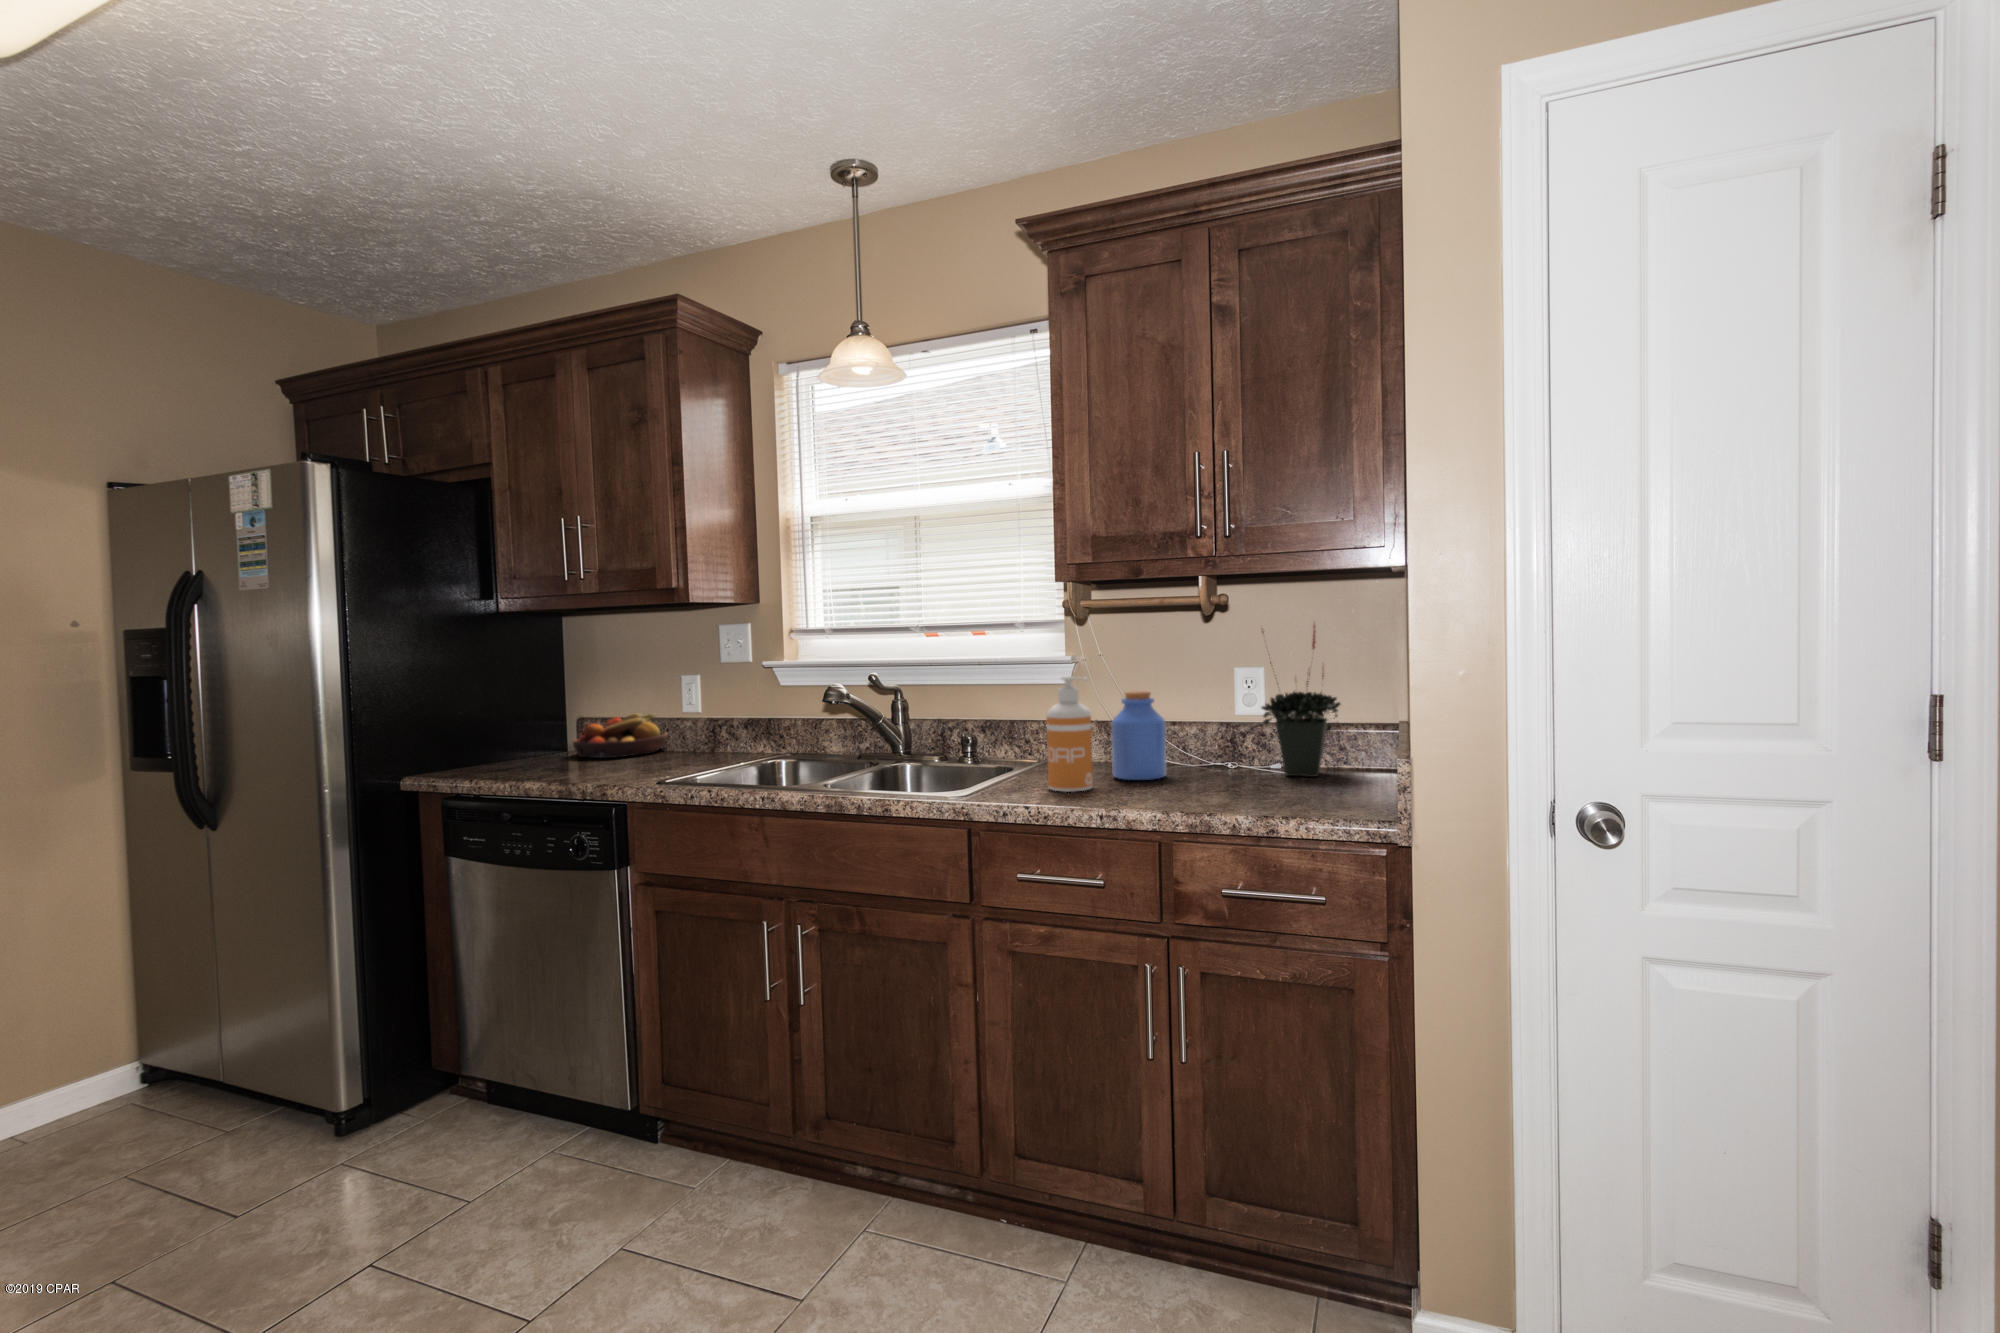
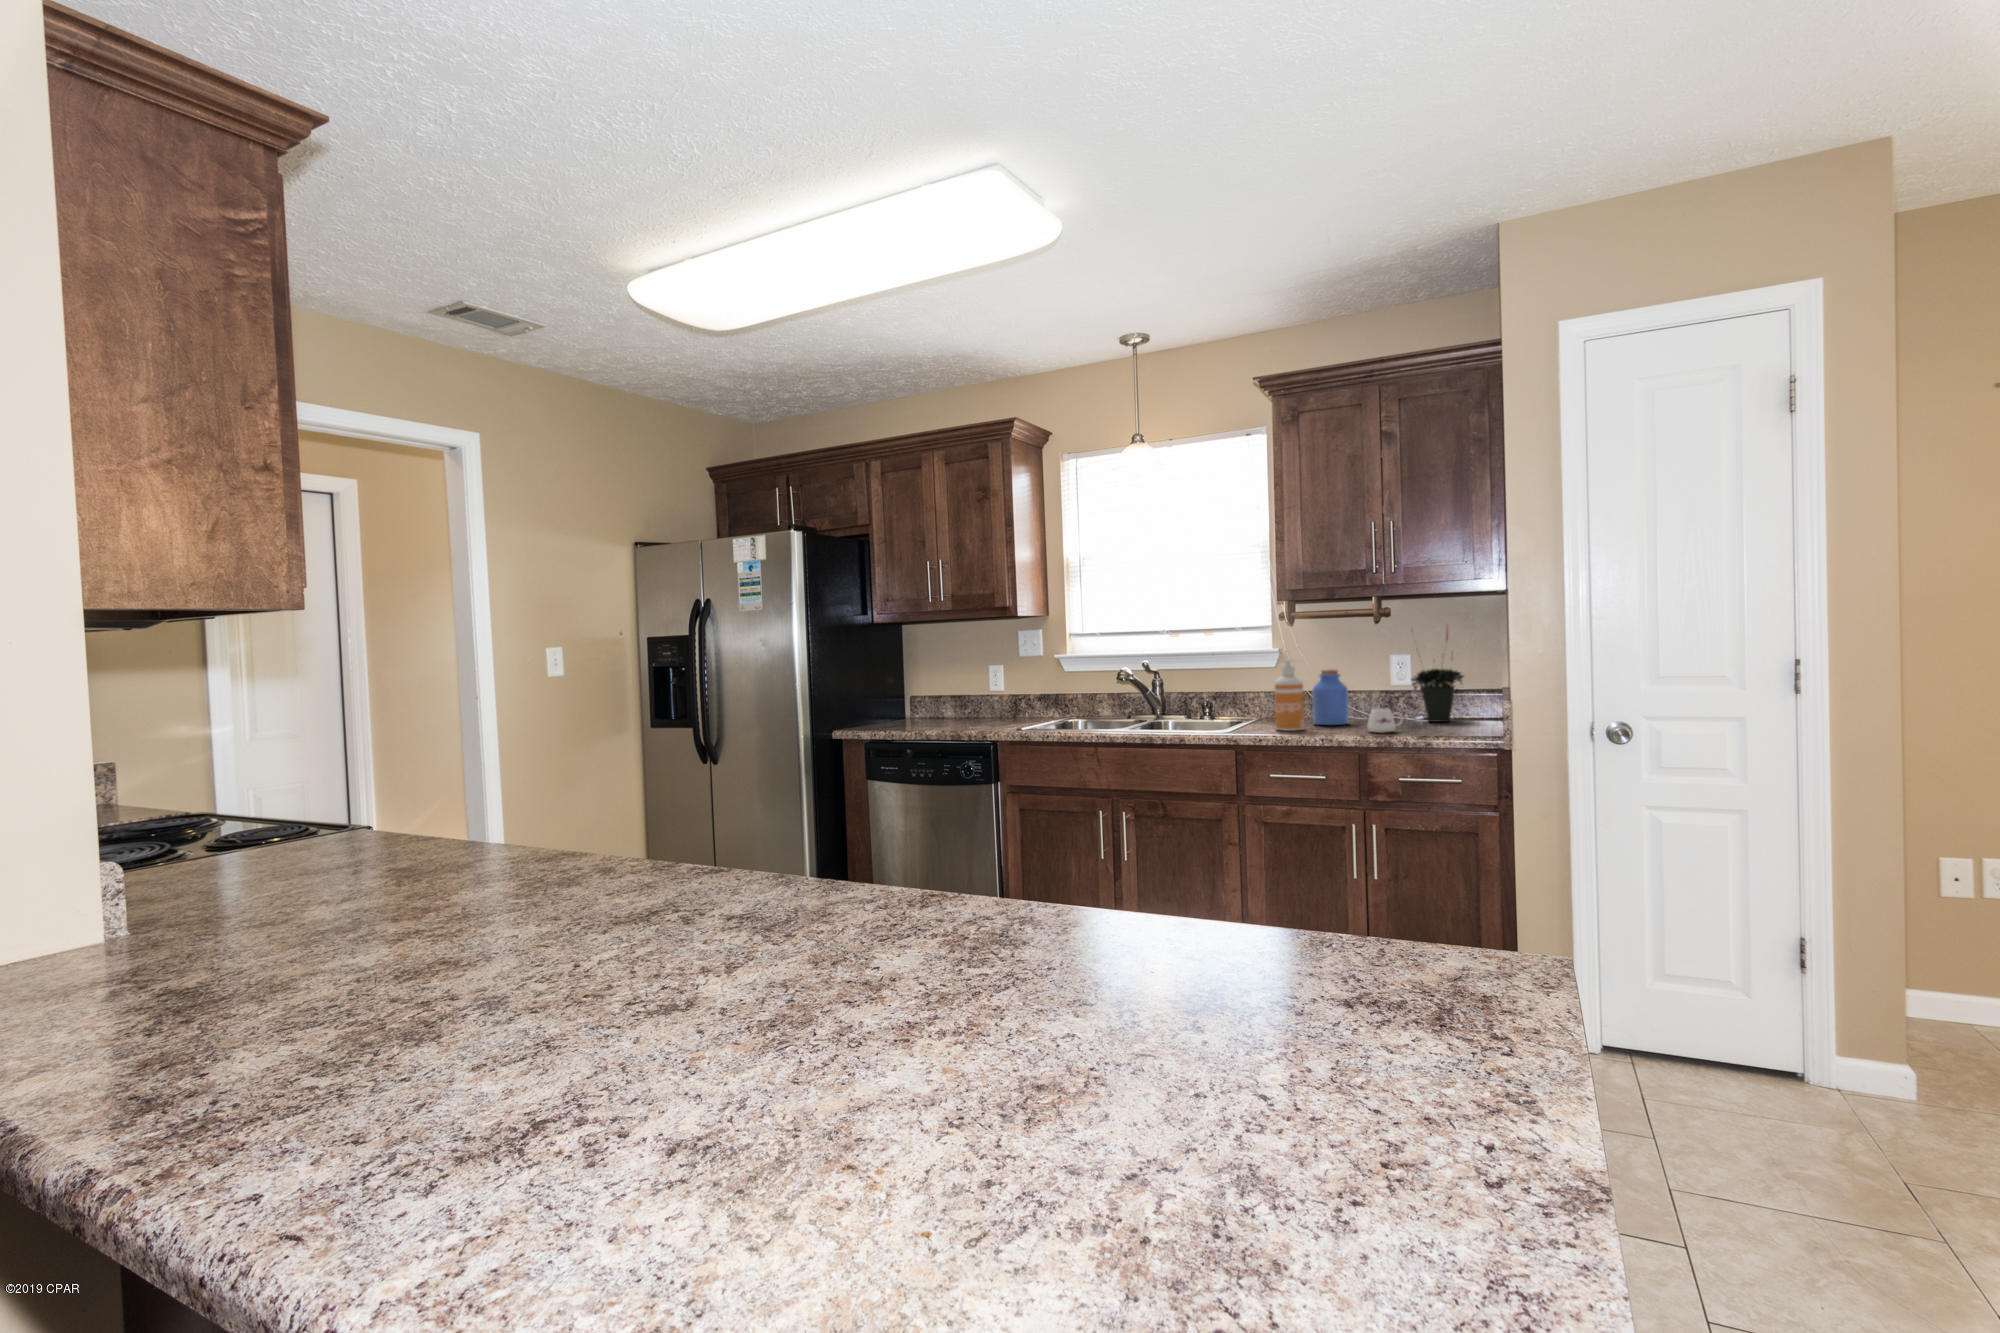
fruit bowl: present [573,714,668,758] -> none [919,692,980,721]
mug: none [1184,759,1241,800] -> present [1367,708,1403,733]

